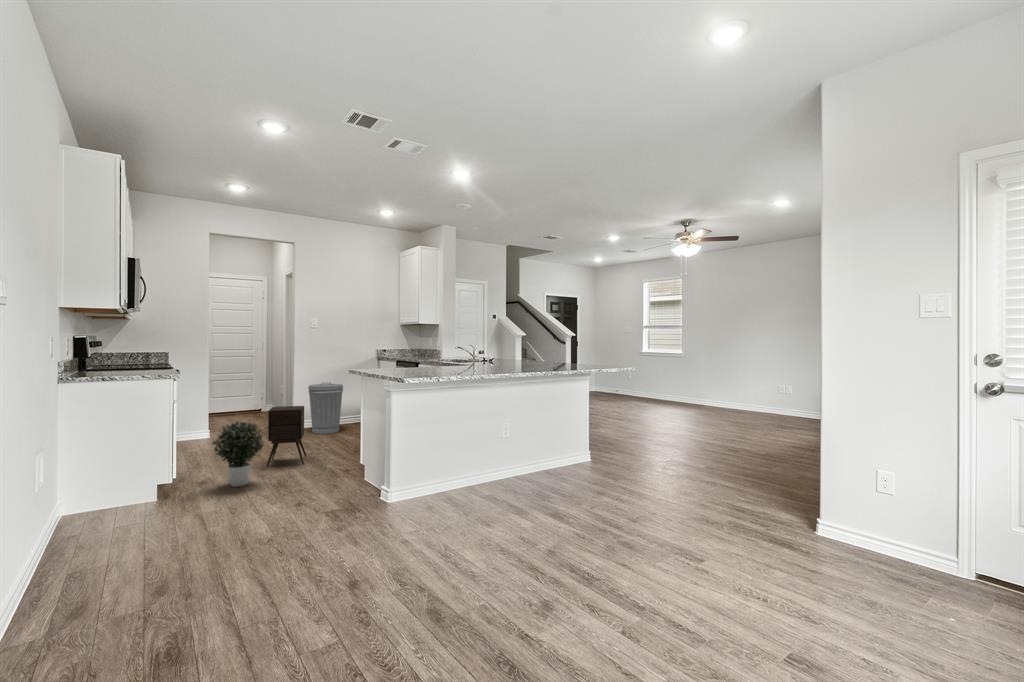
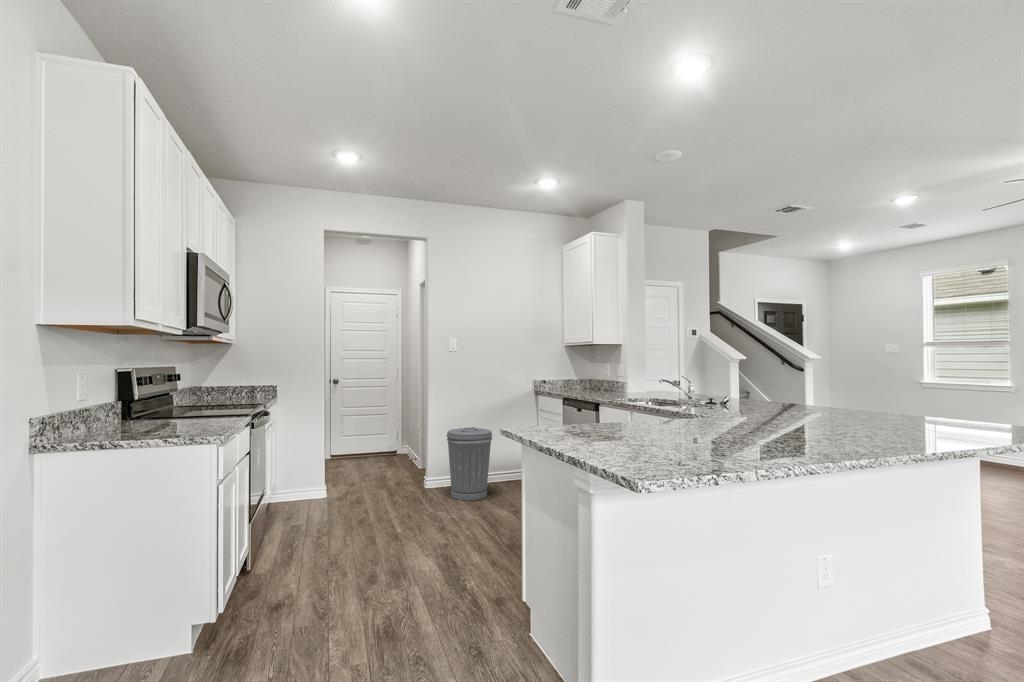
side table: present [267,406,307,467] -> none [384,475,442,572]
potted plant: present [212,421,264,487] -> none [298,512,377,623]

